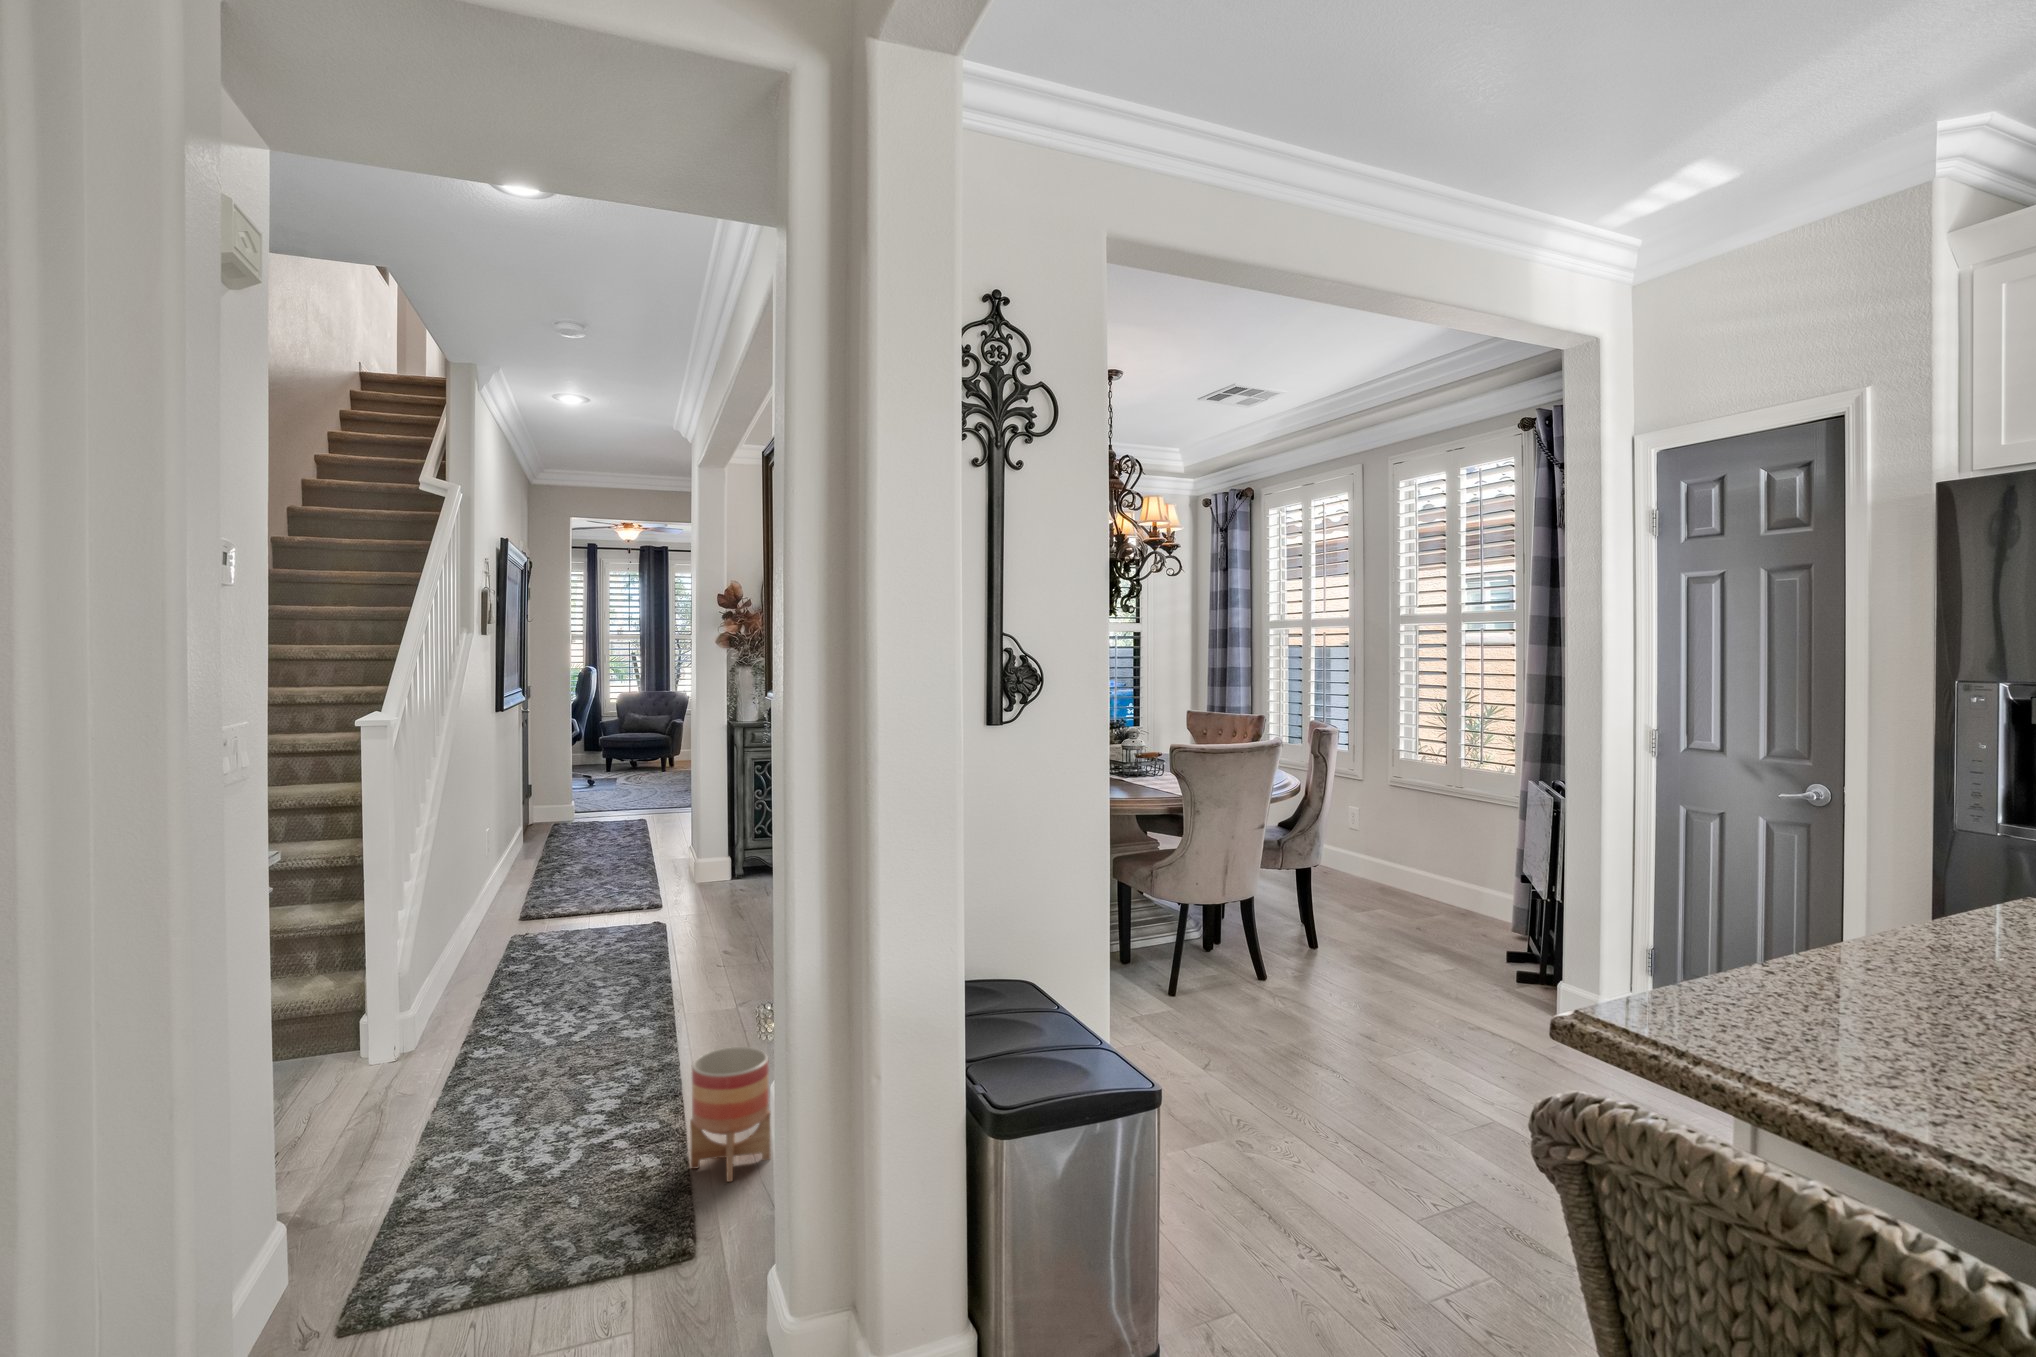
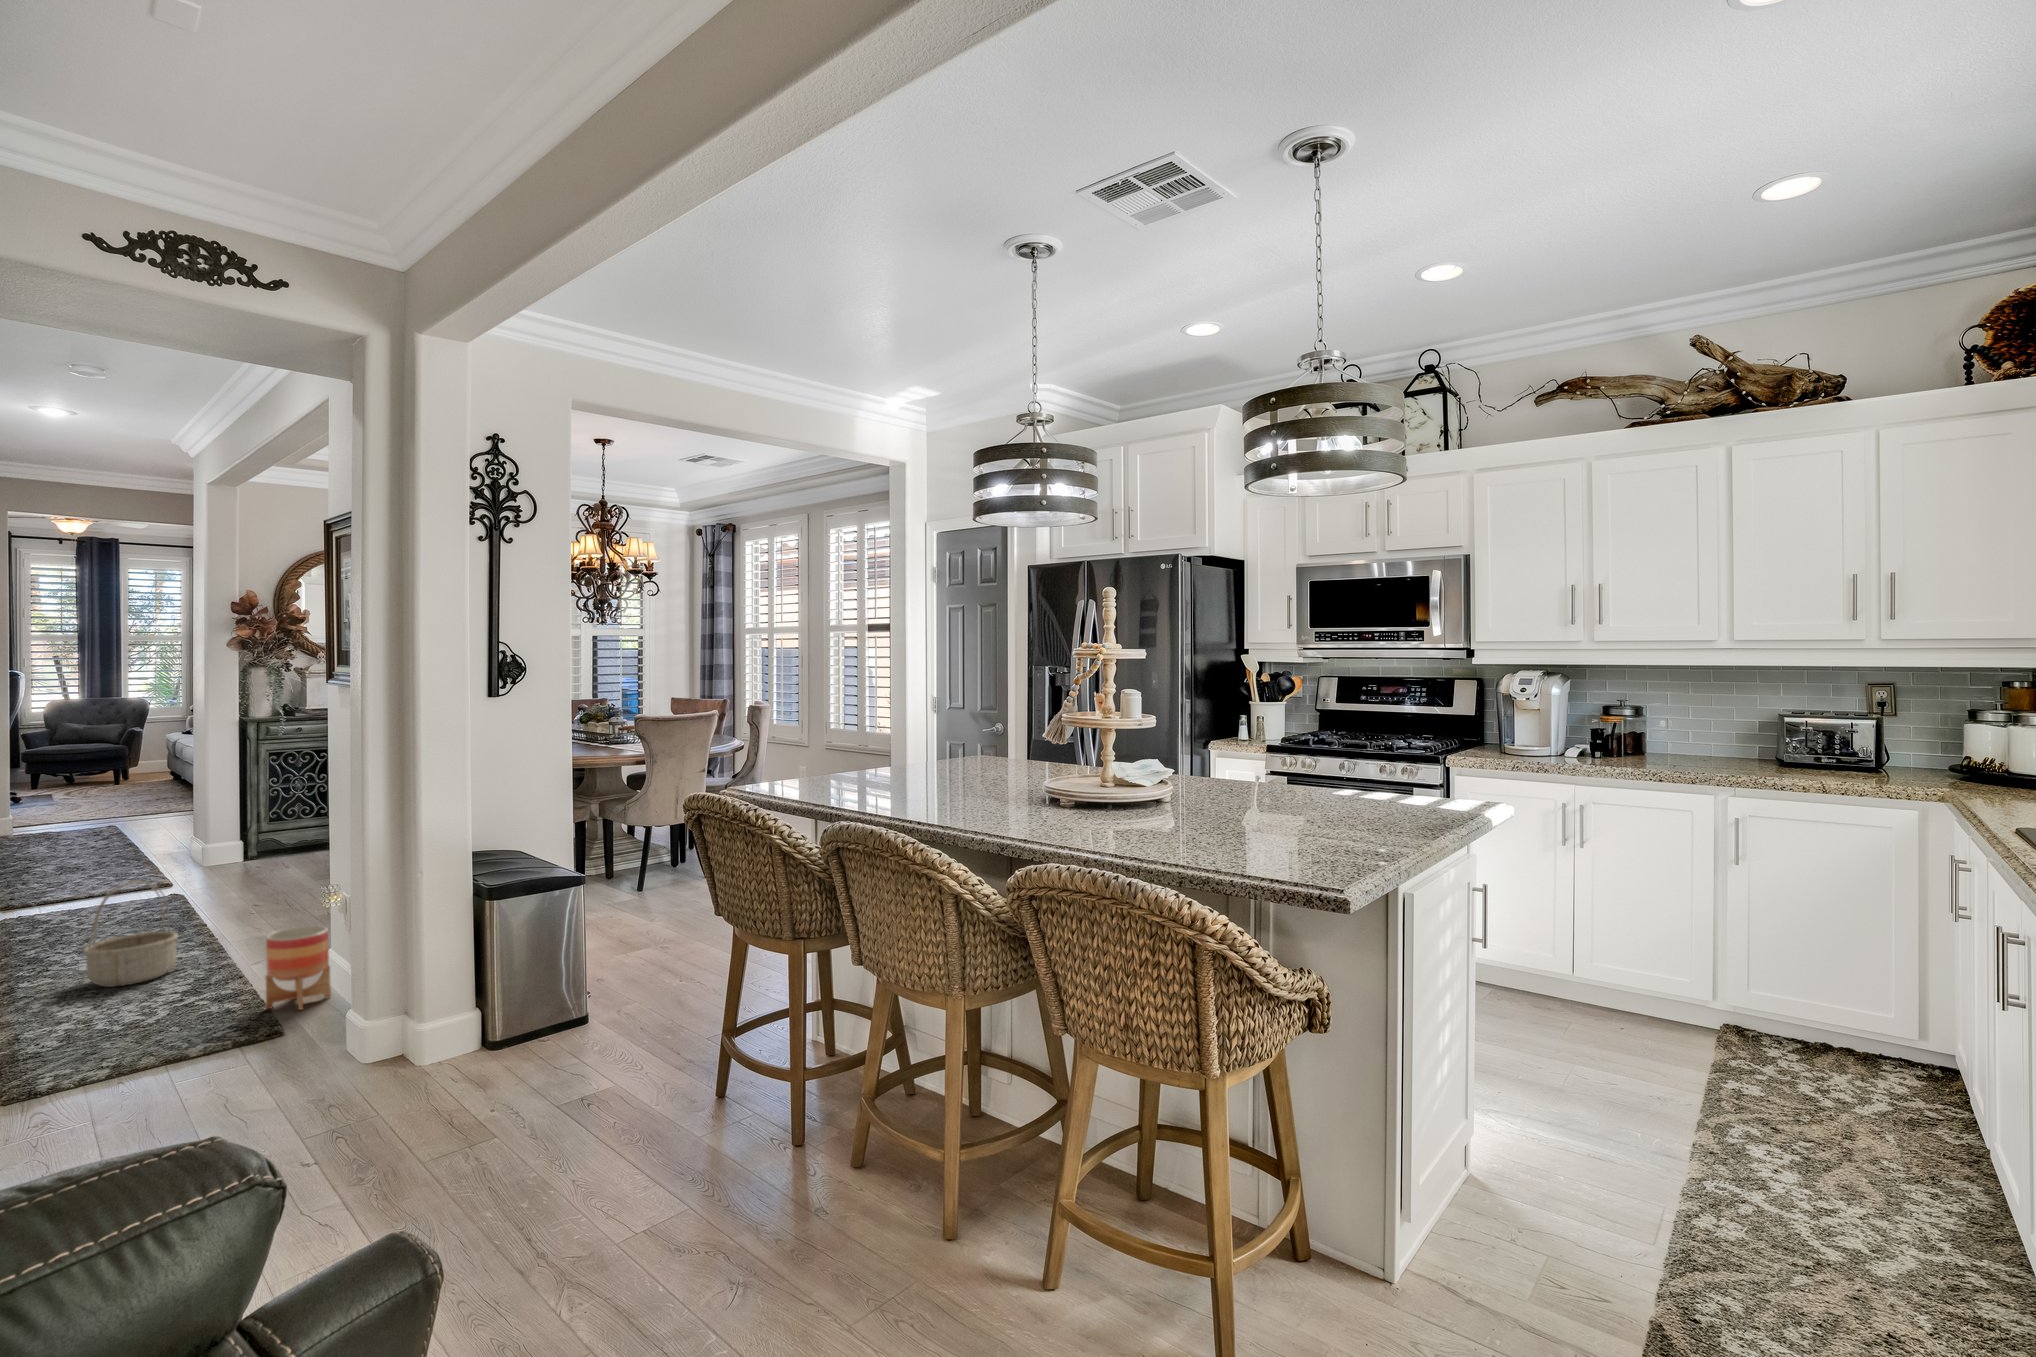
basket: none [524,939,625,1077] -> present [83,880,178,987]

